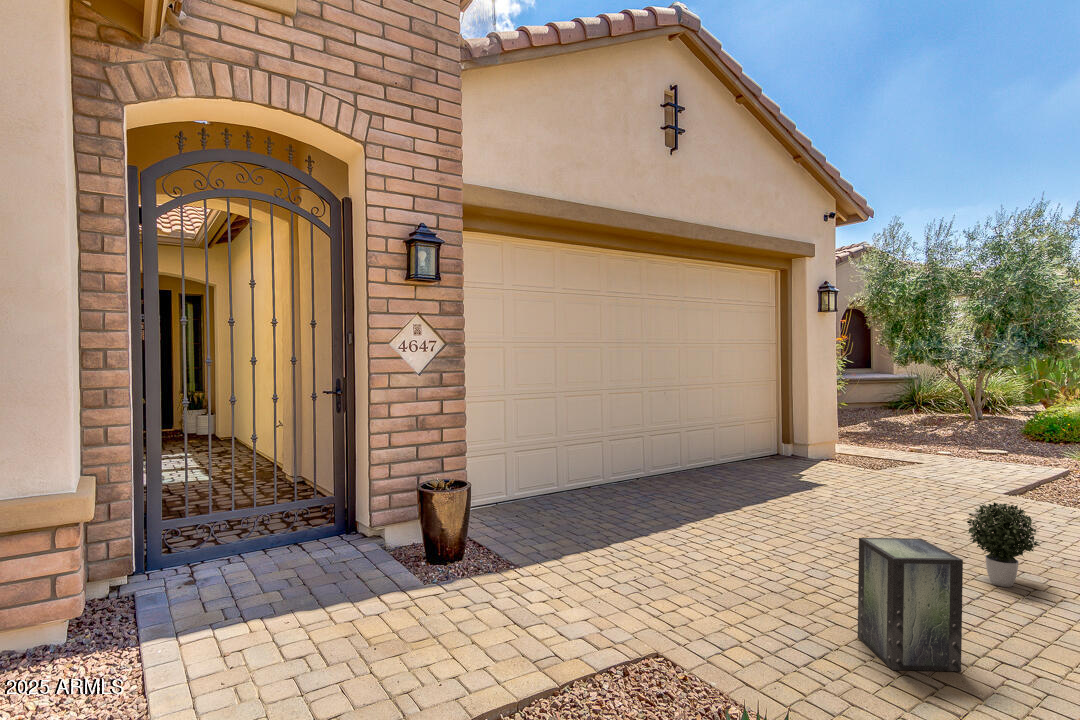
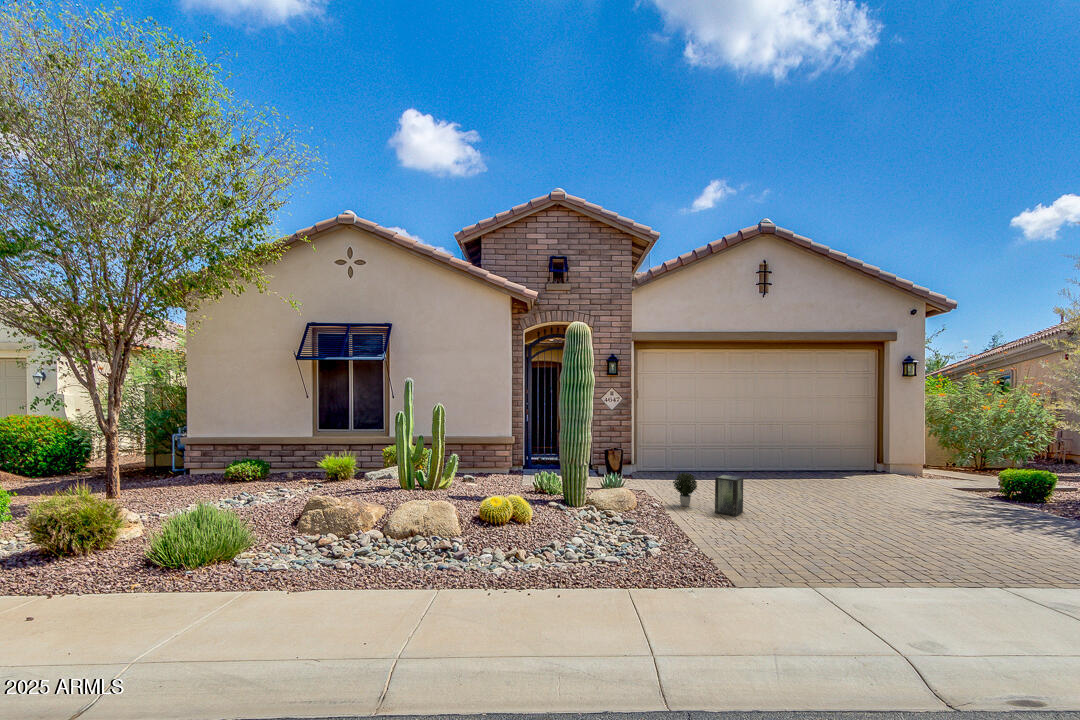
potted plant: present [967,502,1040,587] -> present [673,473,697,507]

